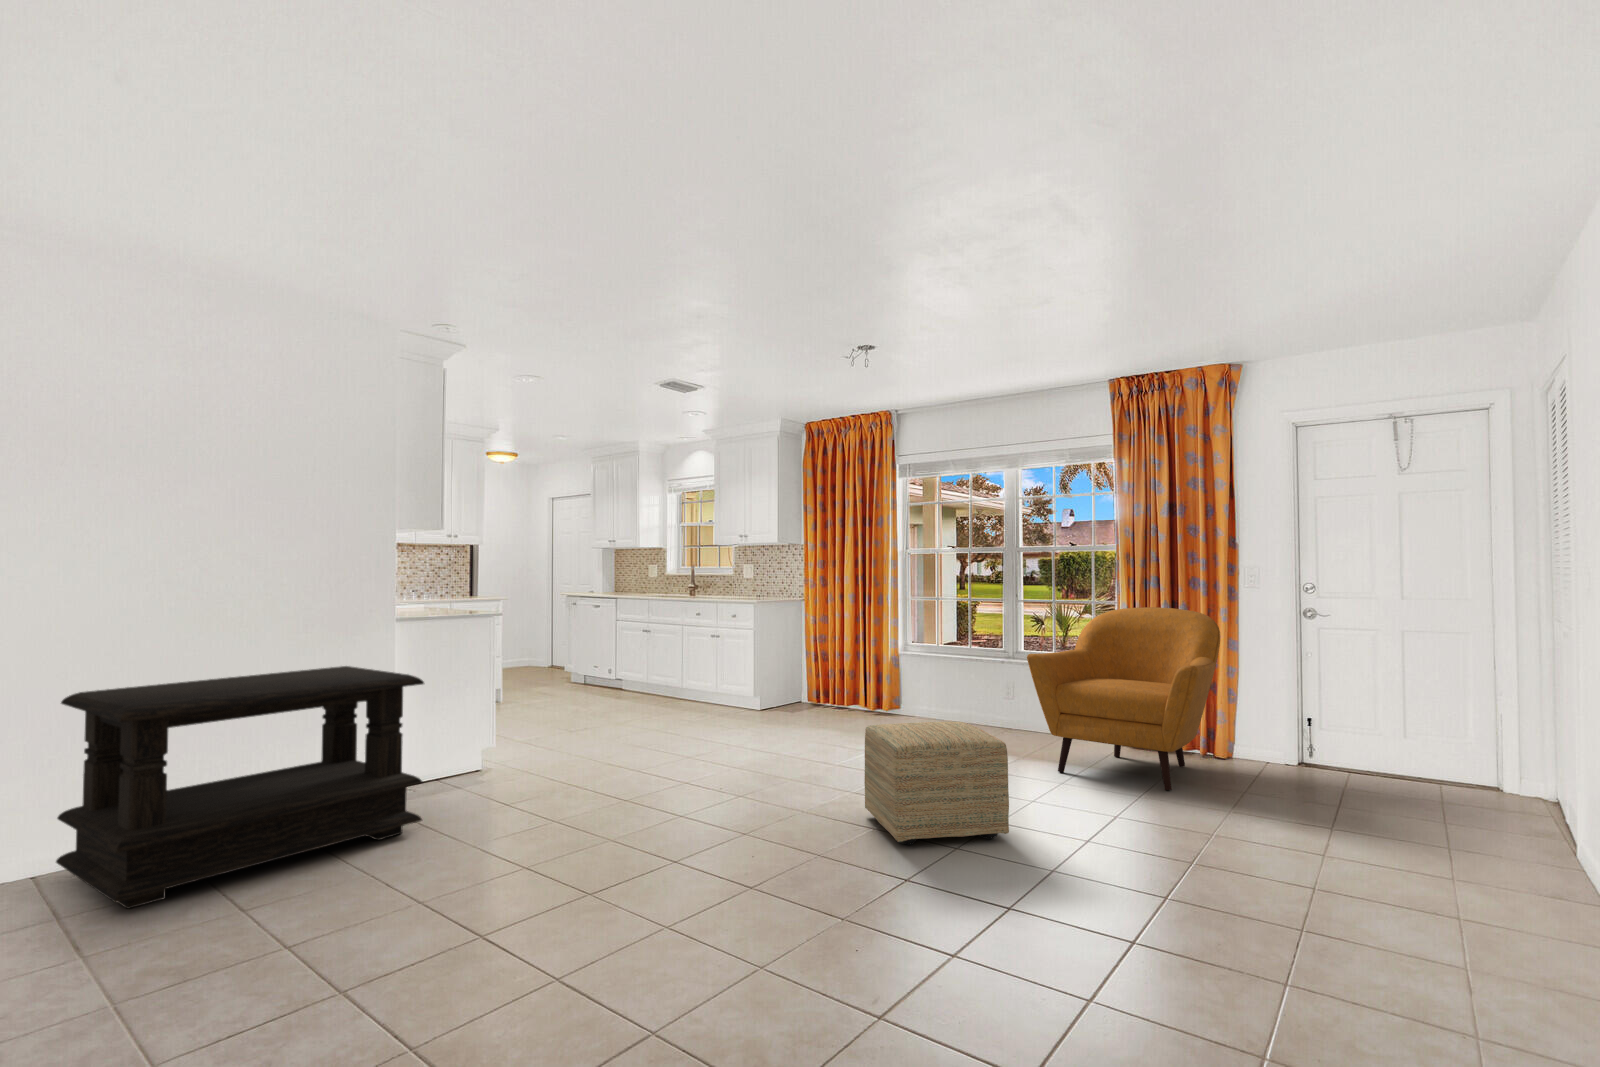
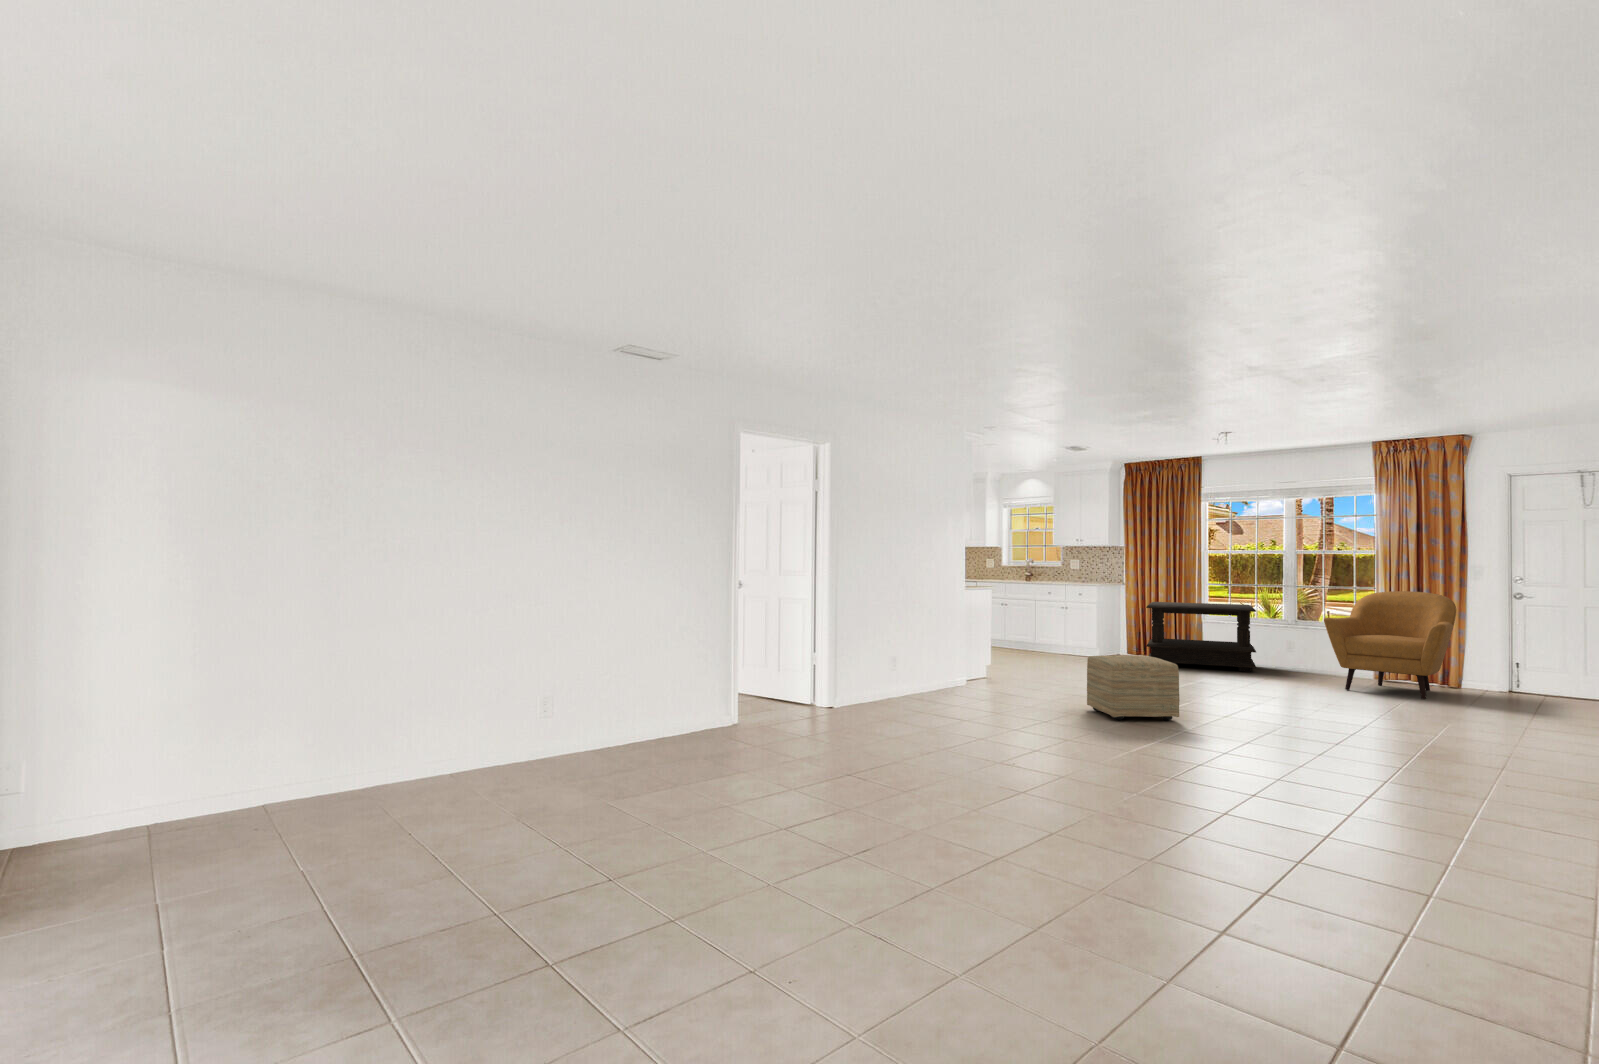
coffee table: present [56,666,424,909] -> present [1146,602,1256,672]
ottoman: present [864,722,1009,845] -> present [1087,655,1180,720]

